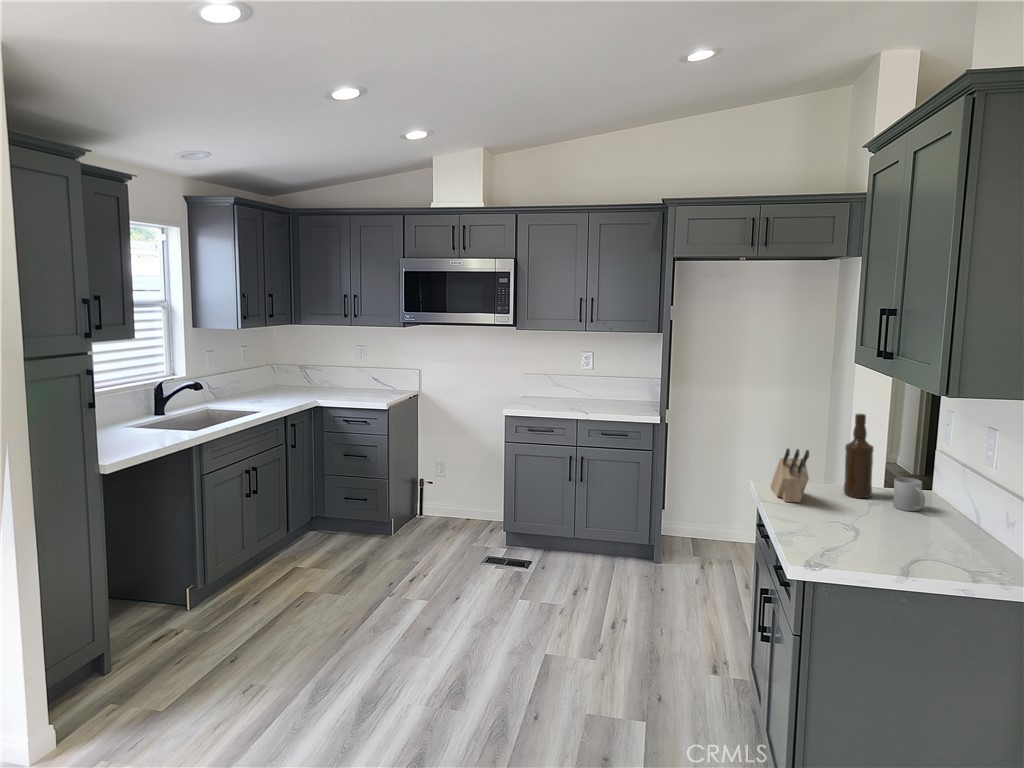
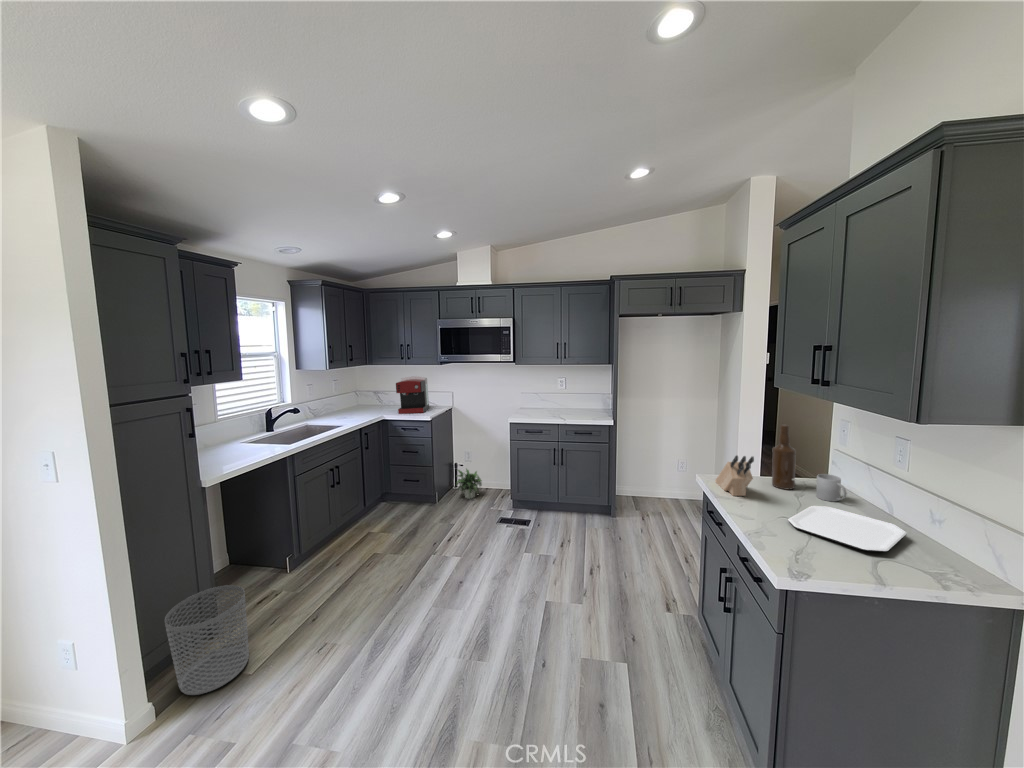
coffee maker: none [338,343,386,398] -> present [396,376,429,414]
potted plant: none [423,484,464,530] -> present [456,469,482,499]
plate: none [837,512,969,554] -> present [788,506,907,552]
waste bin: none [56,604,153,730] -> present [165,585,249,695]

